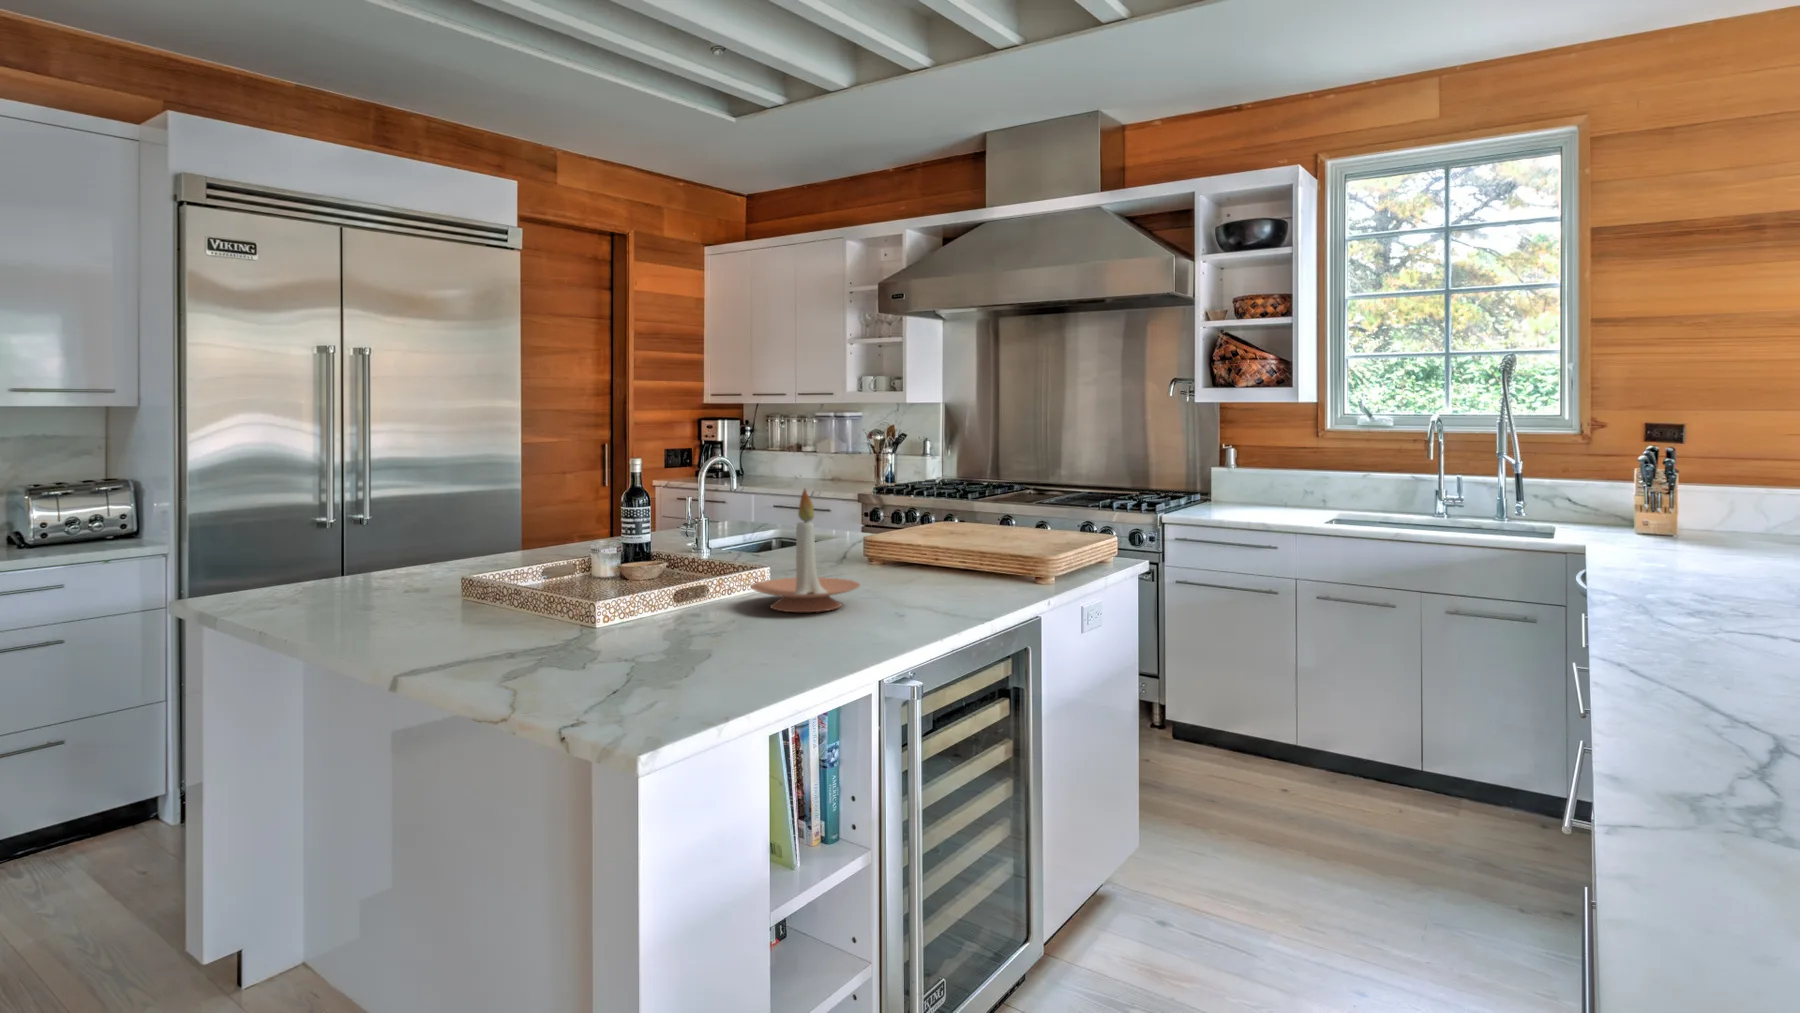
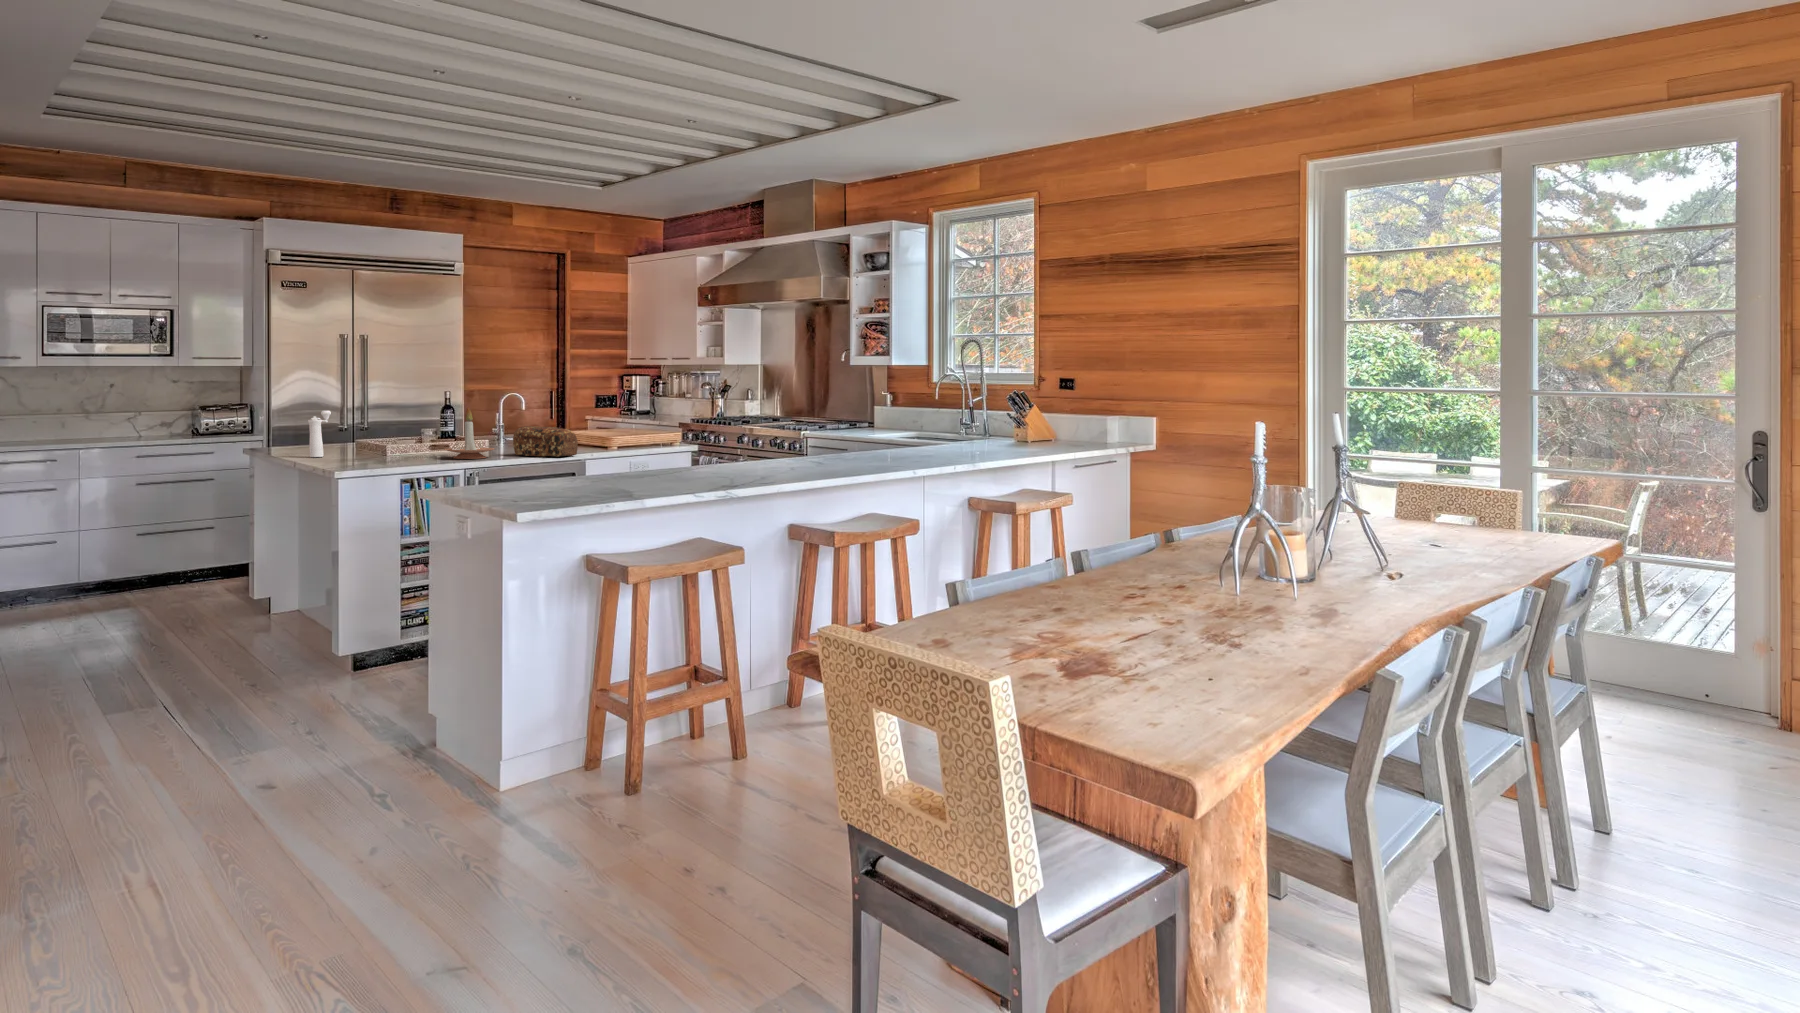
pepper mill: none [414,504,456,627] -> present [308,411,331,457]
bread loaf: none [874,525,996,592] -> present [513,426,578,457]

